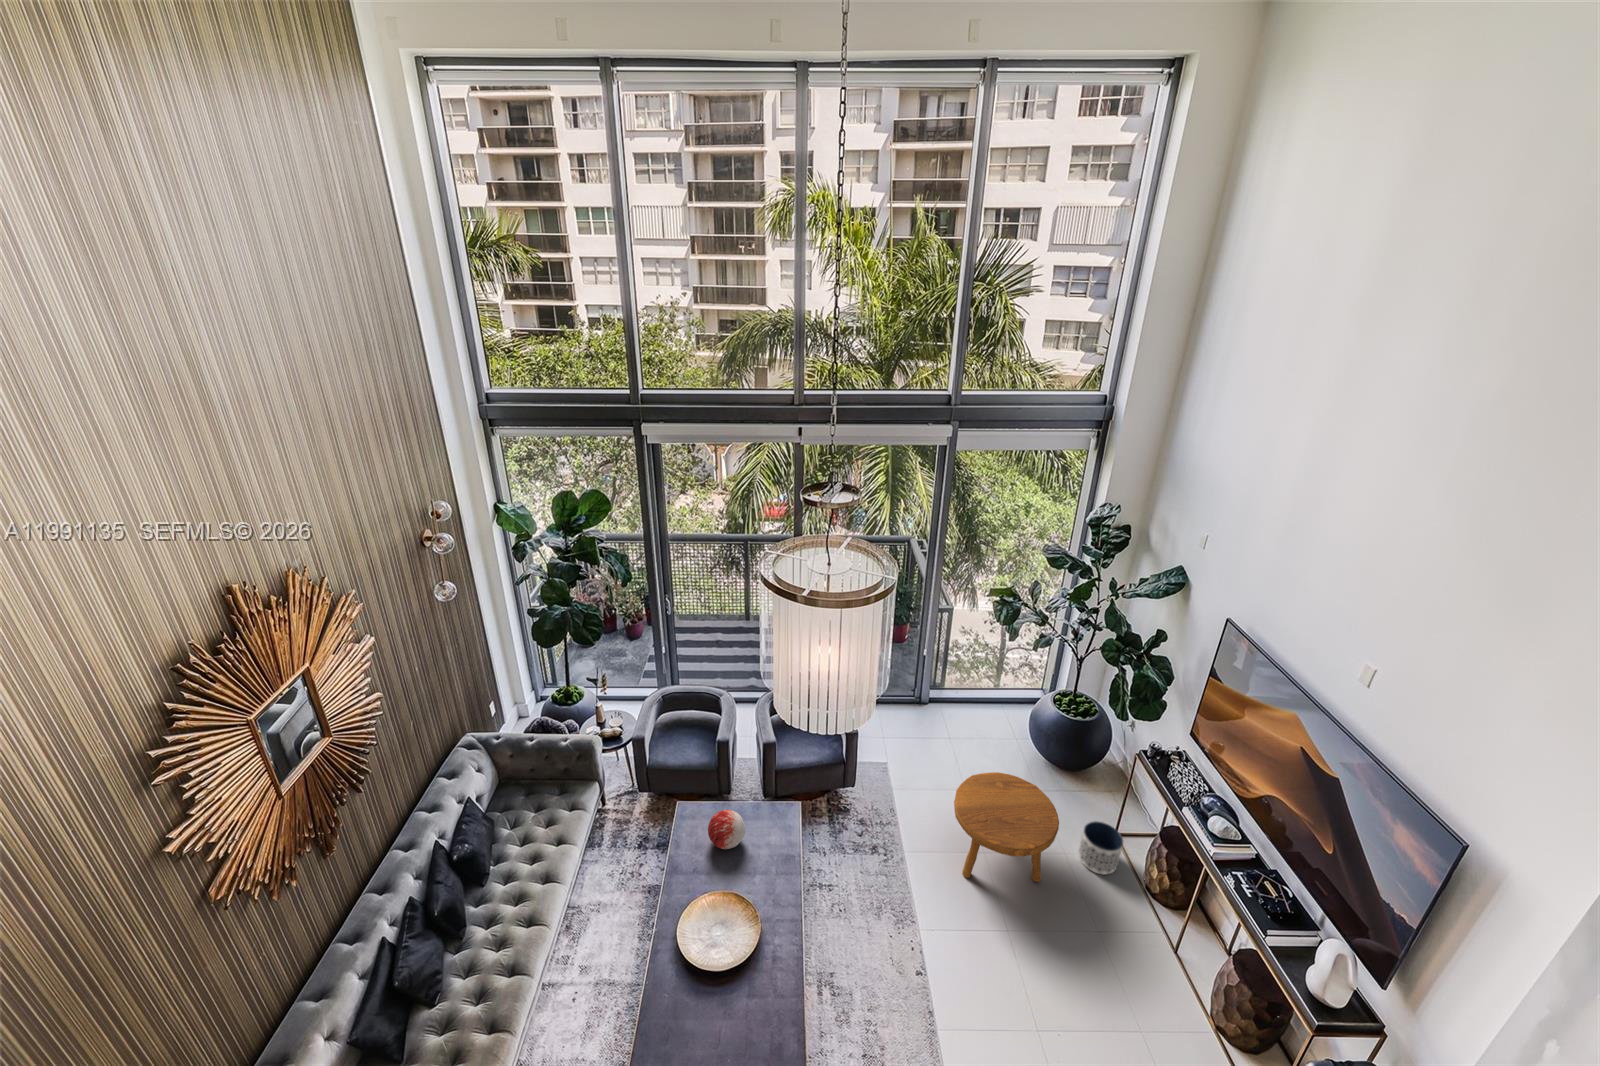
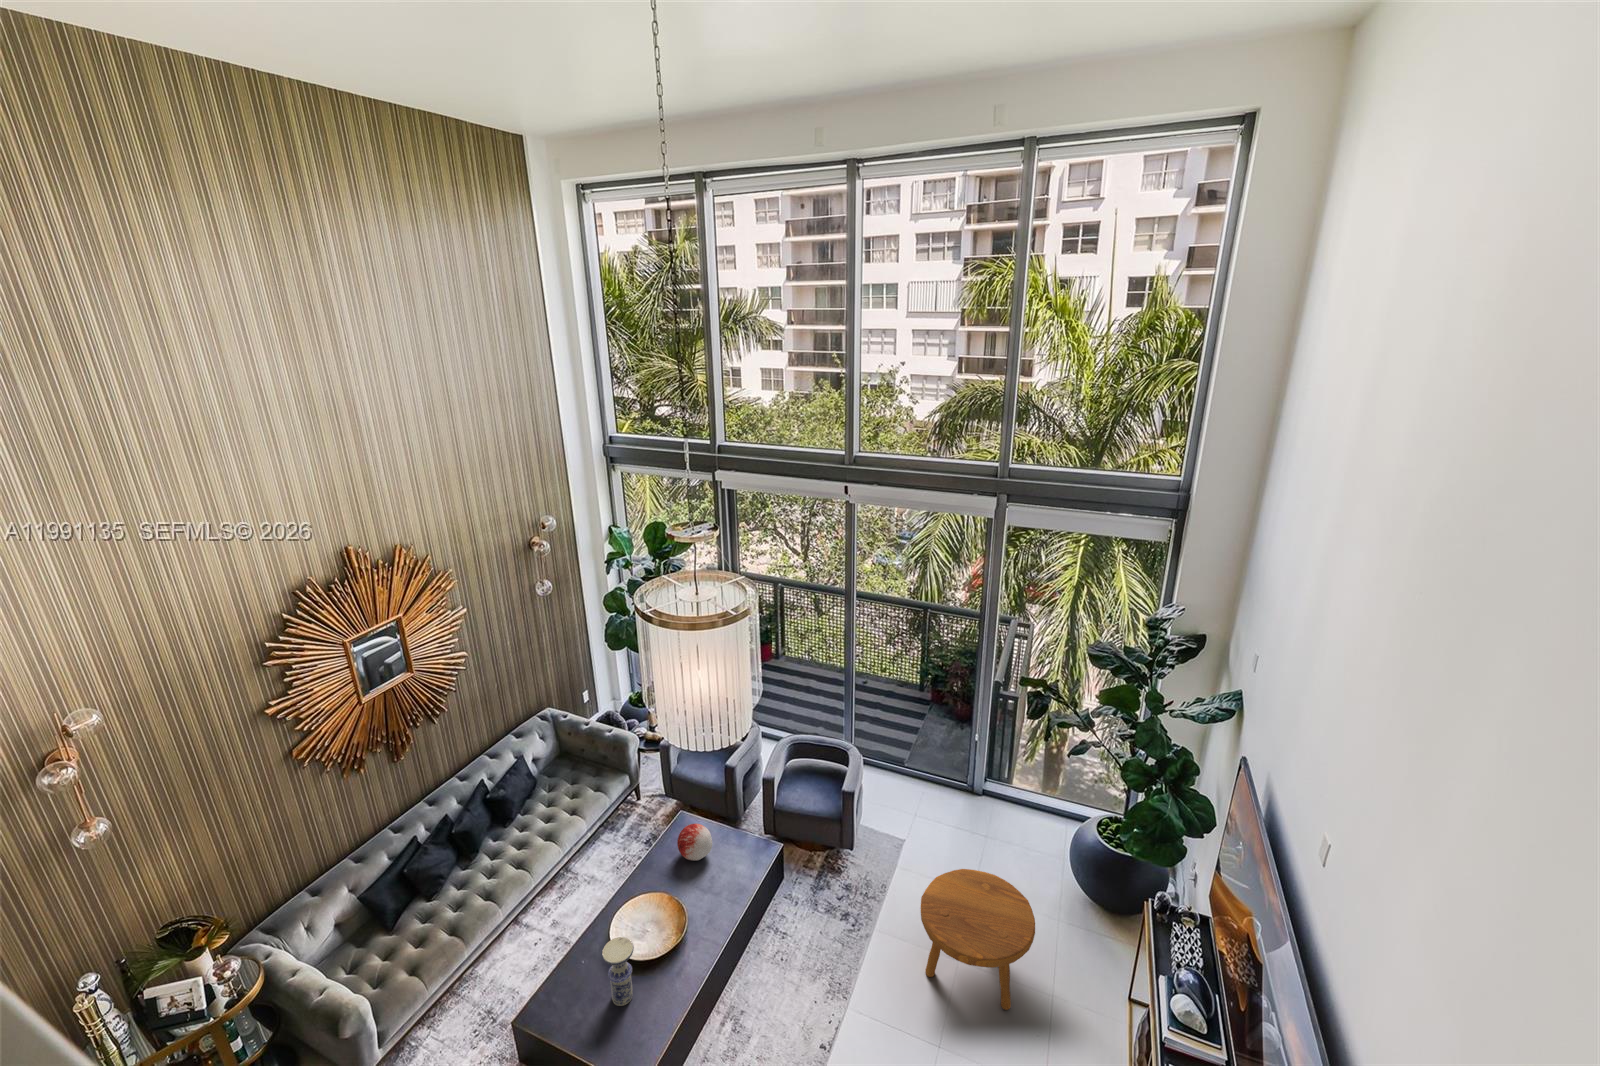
planter: present [1078,821,1123,874] -> none [1073,966,1124,1035]
vase: none [729,955,763,1027] -> present [602,937,634,1006]

